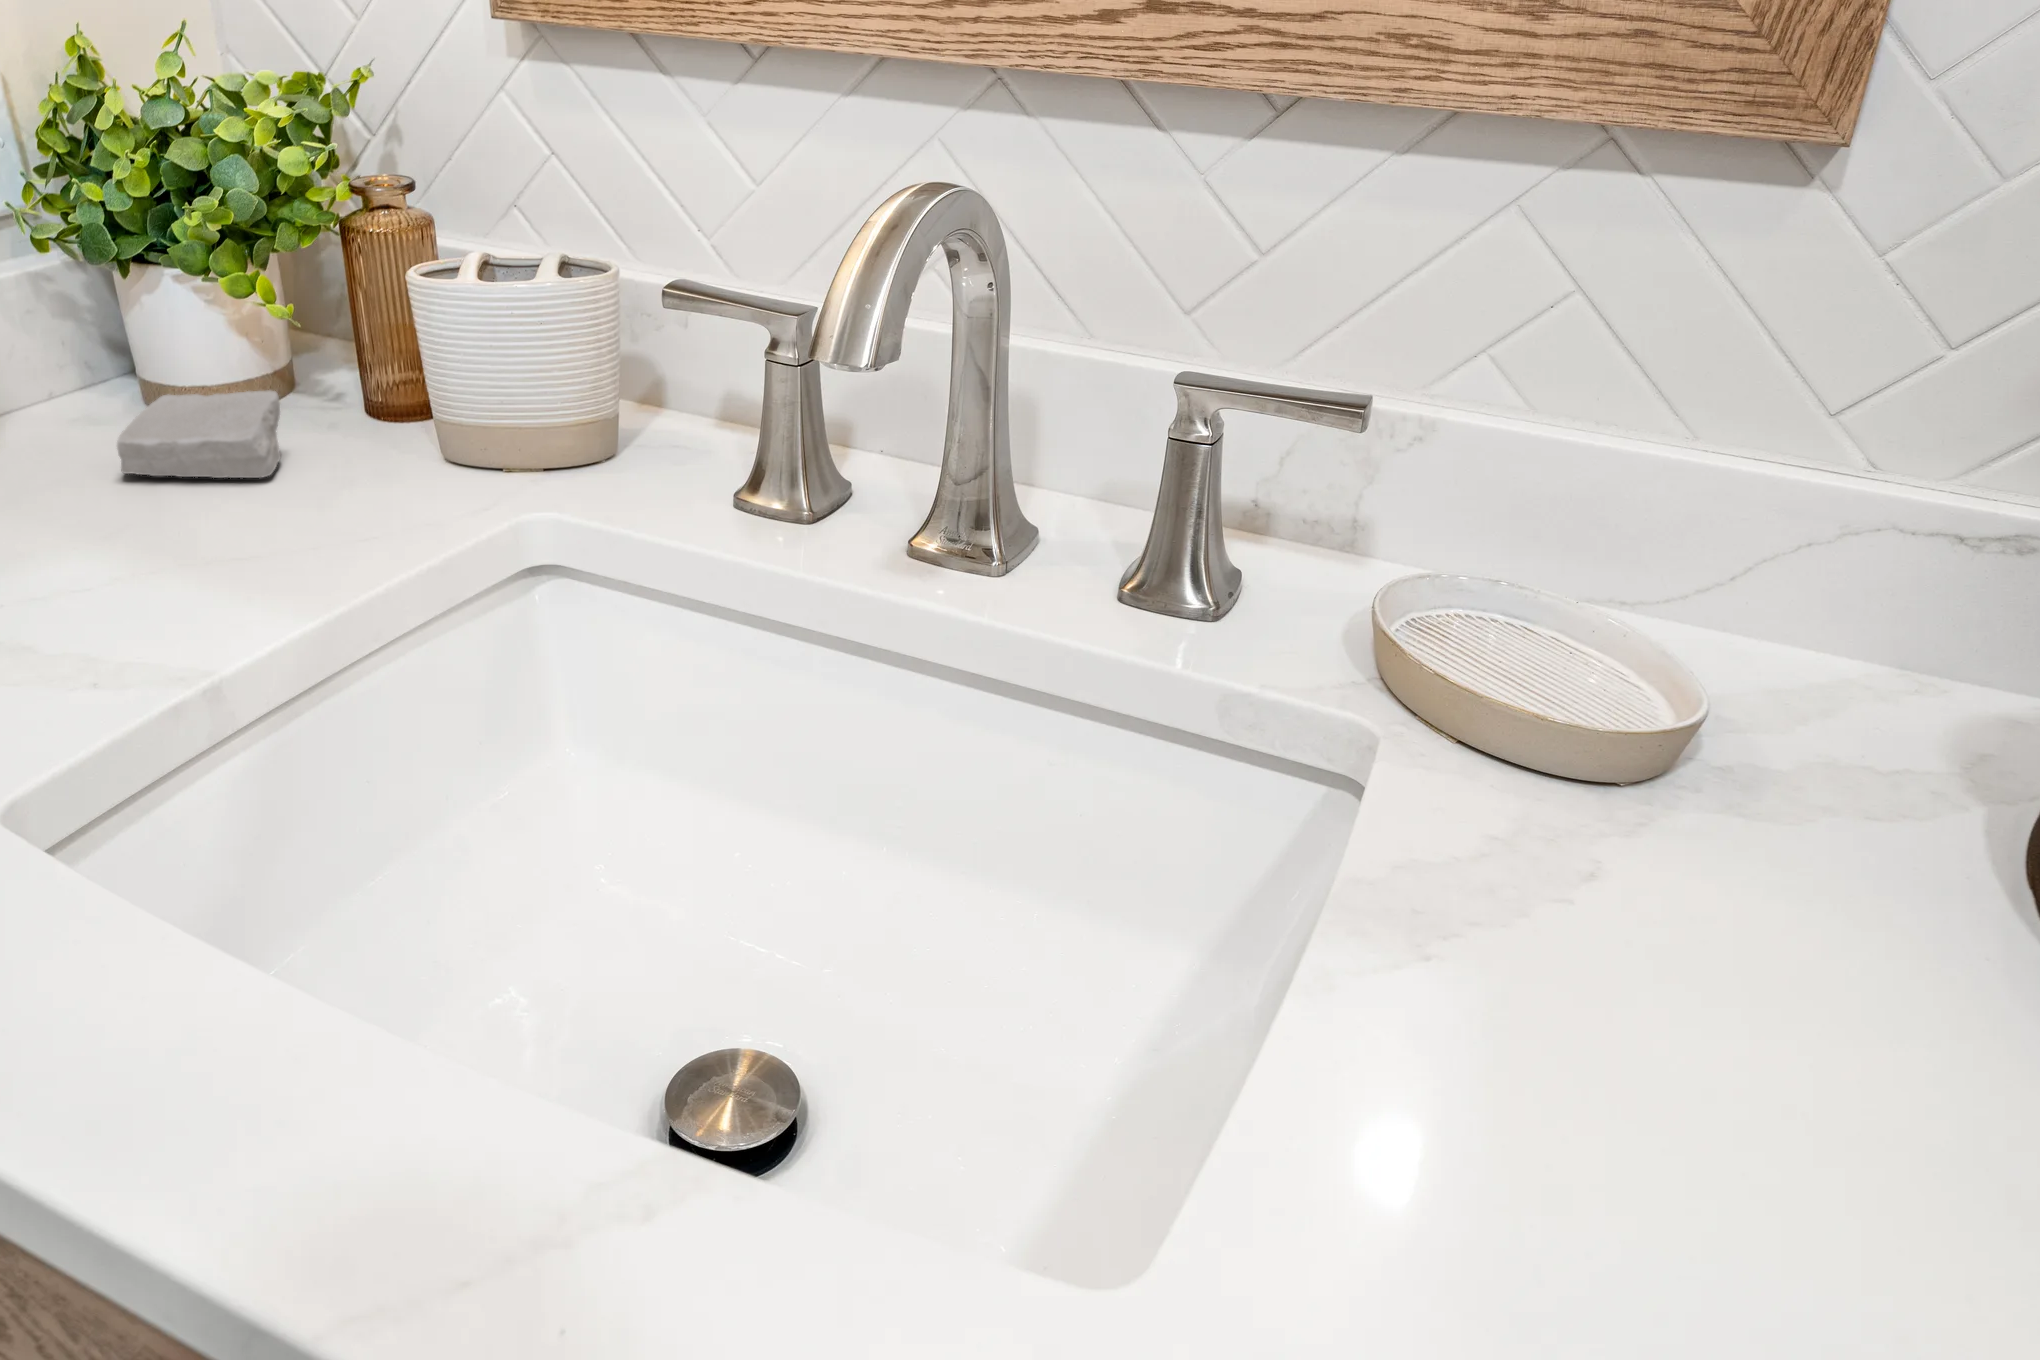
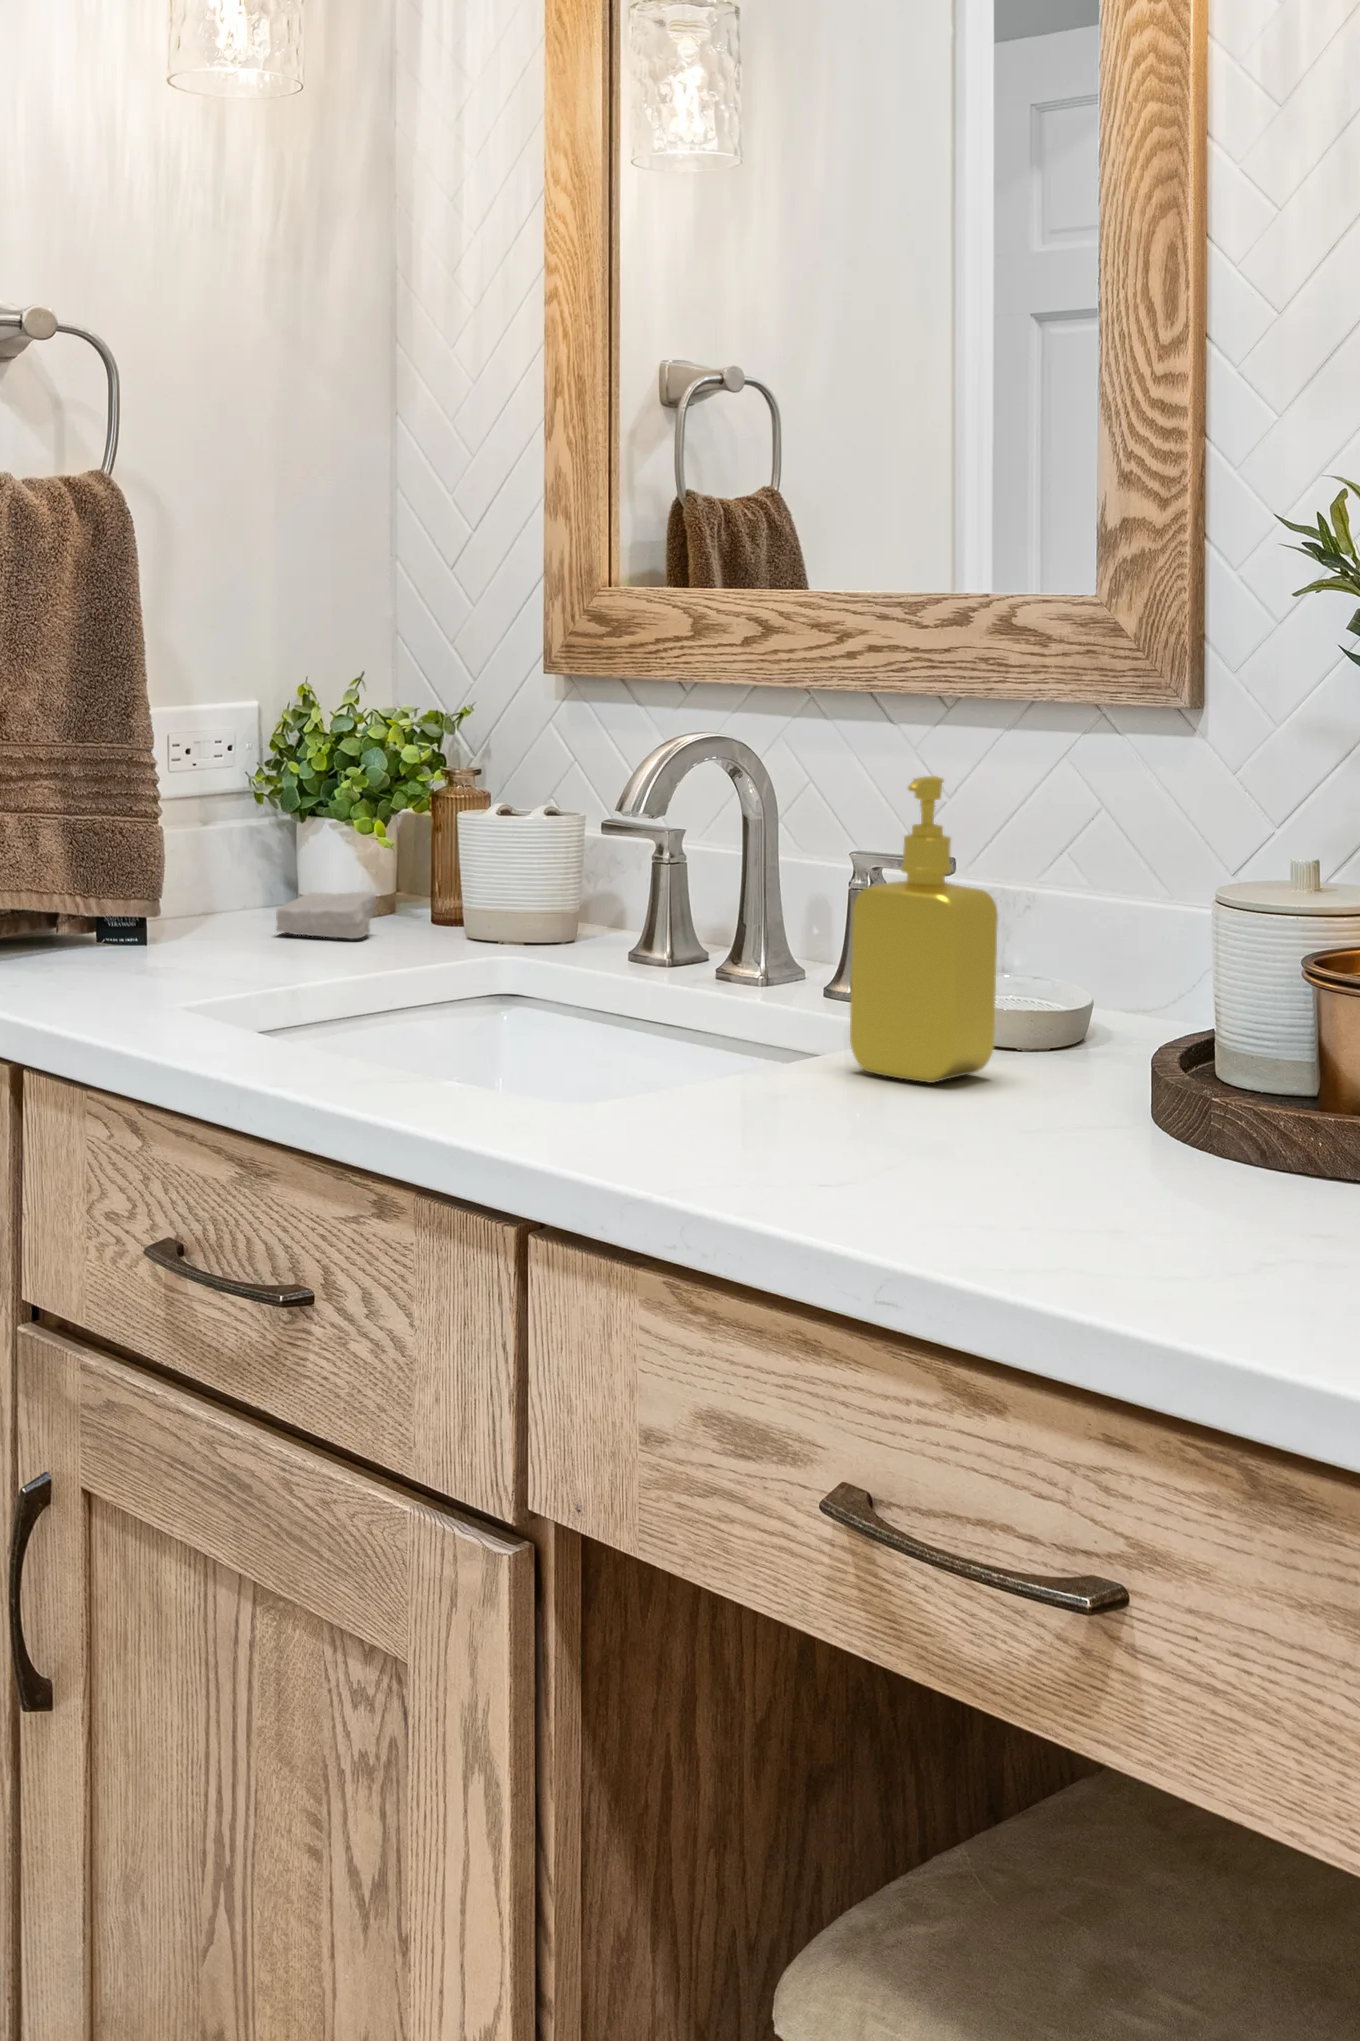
soap dispenser: none [1510,412,1872,1030] -> present [850,776,998,1083]

